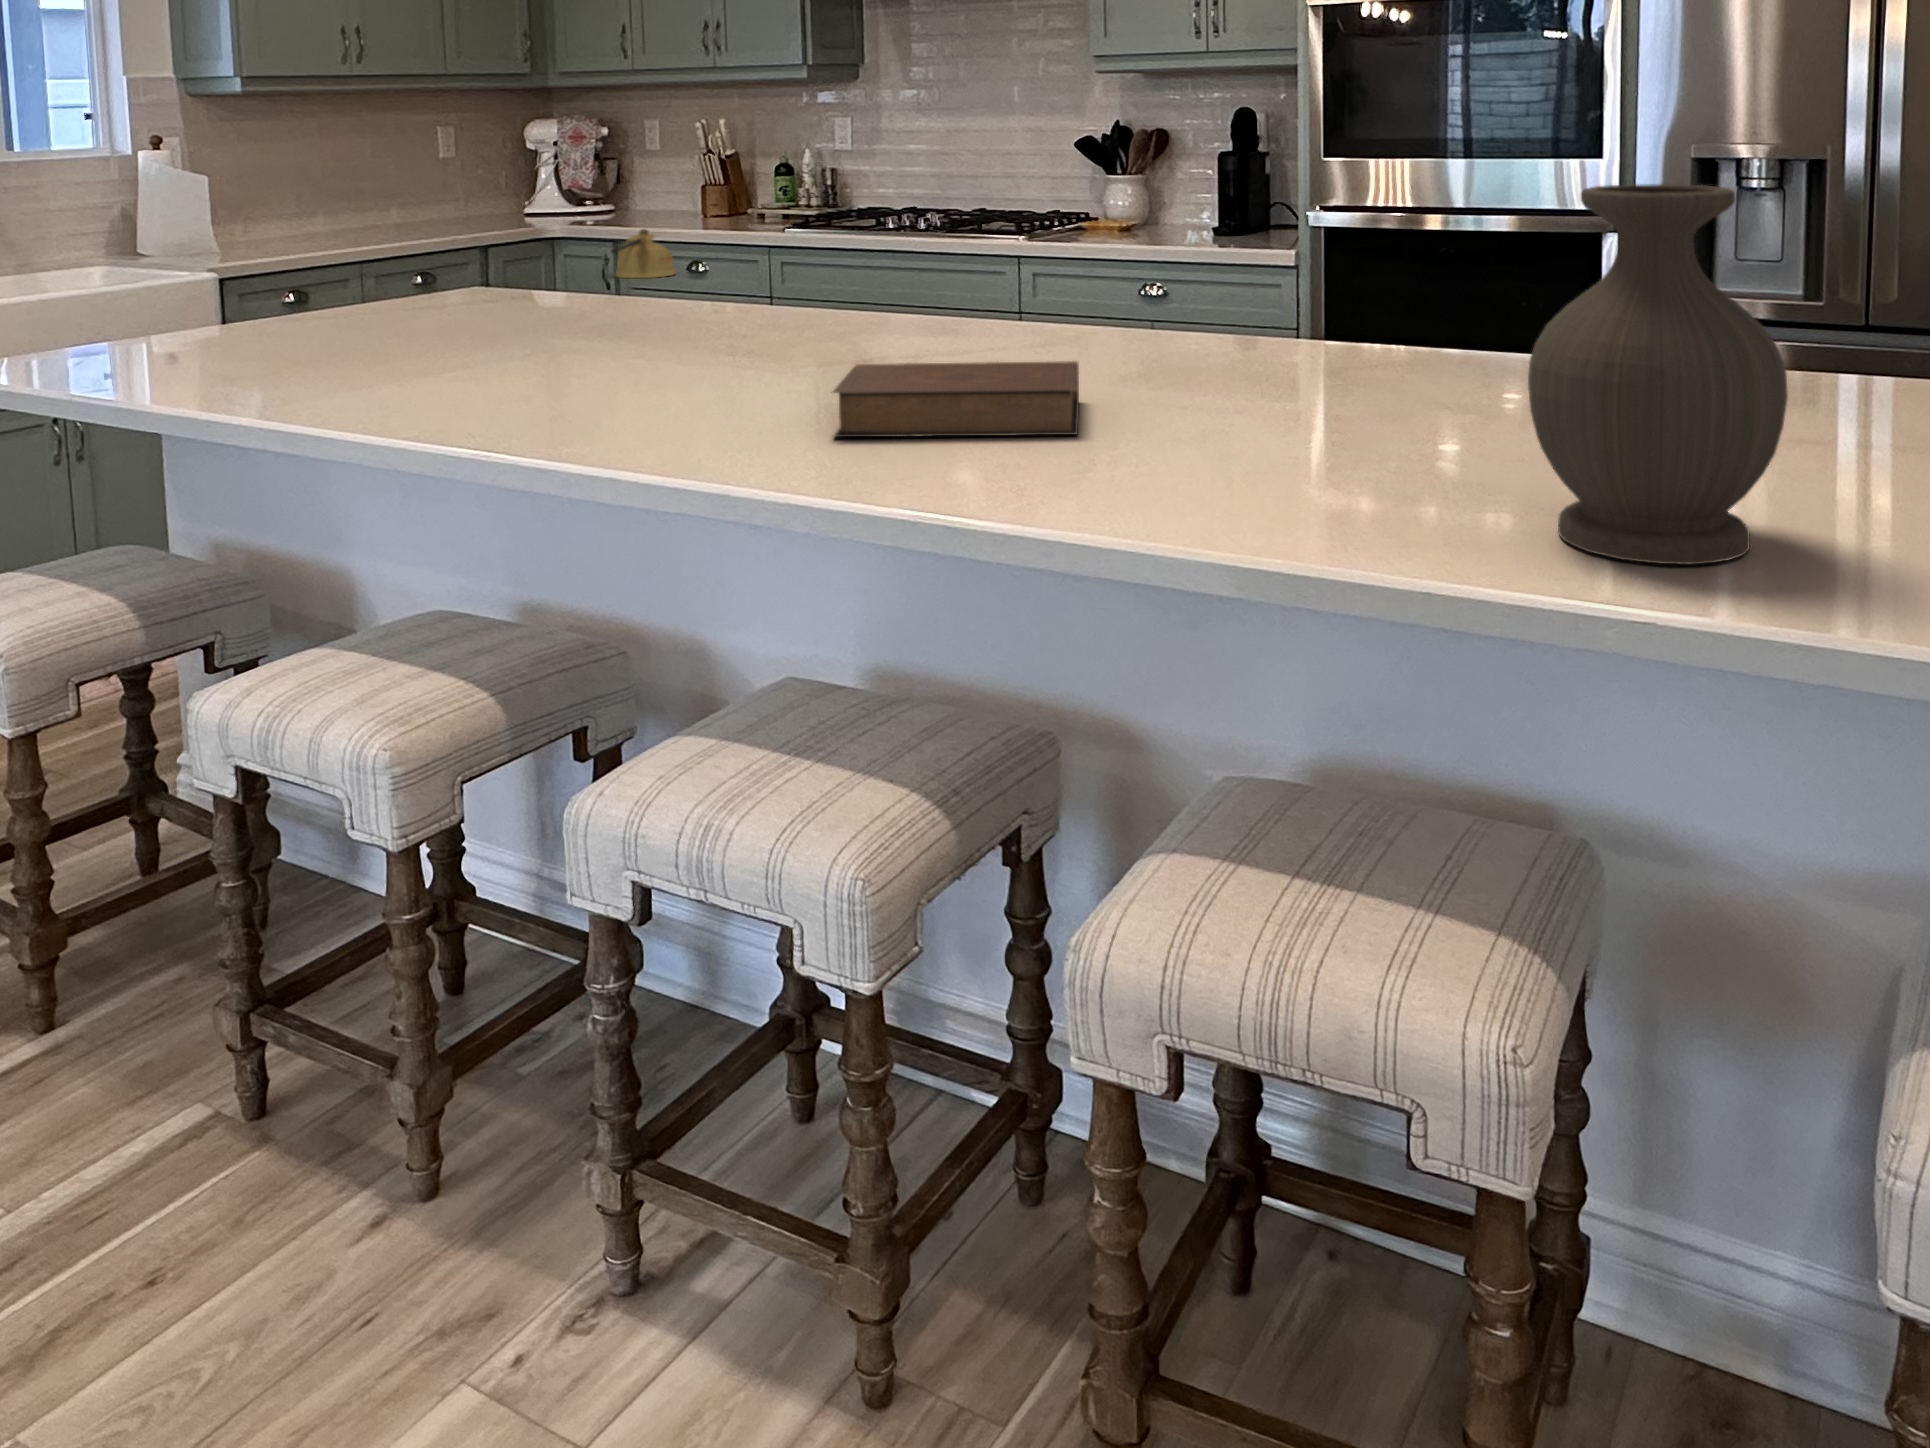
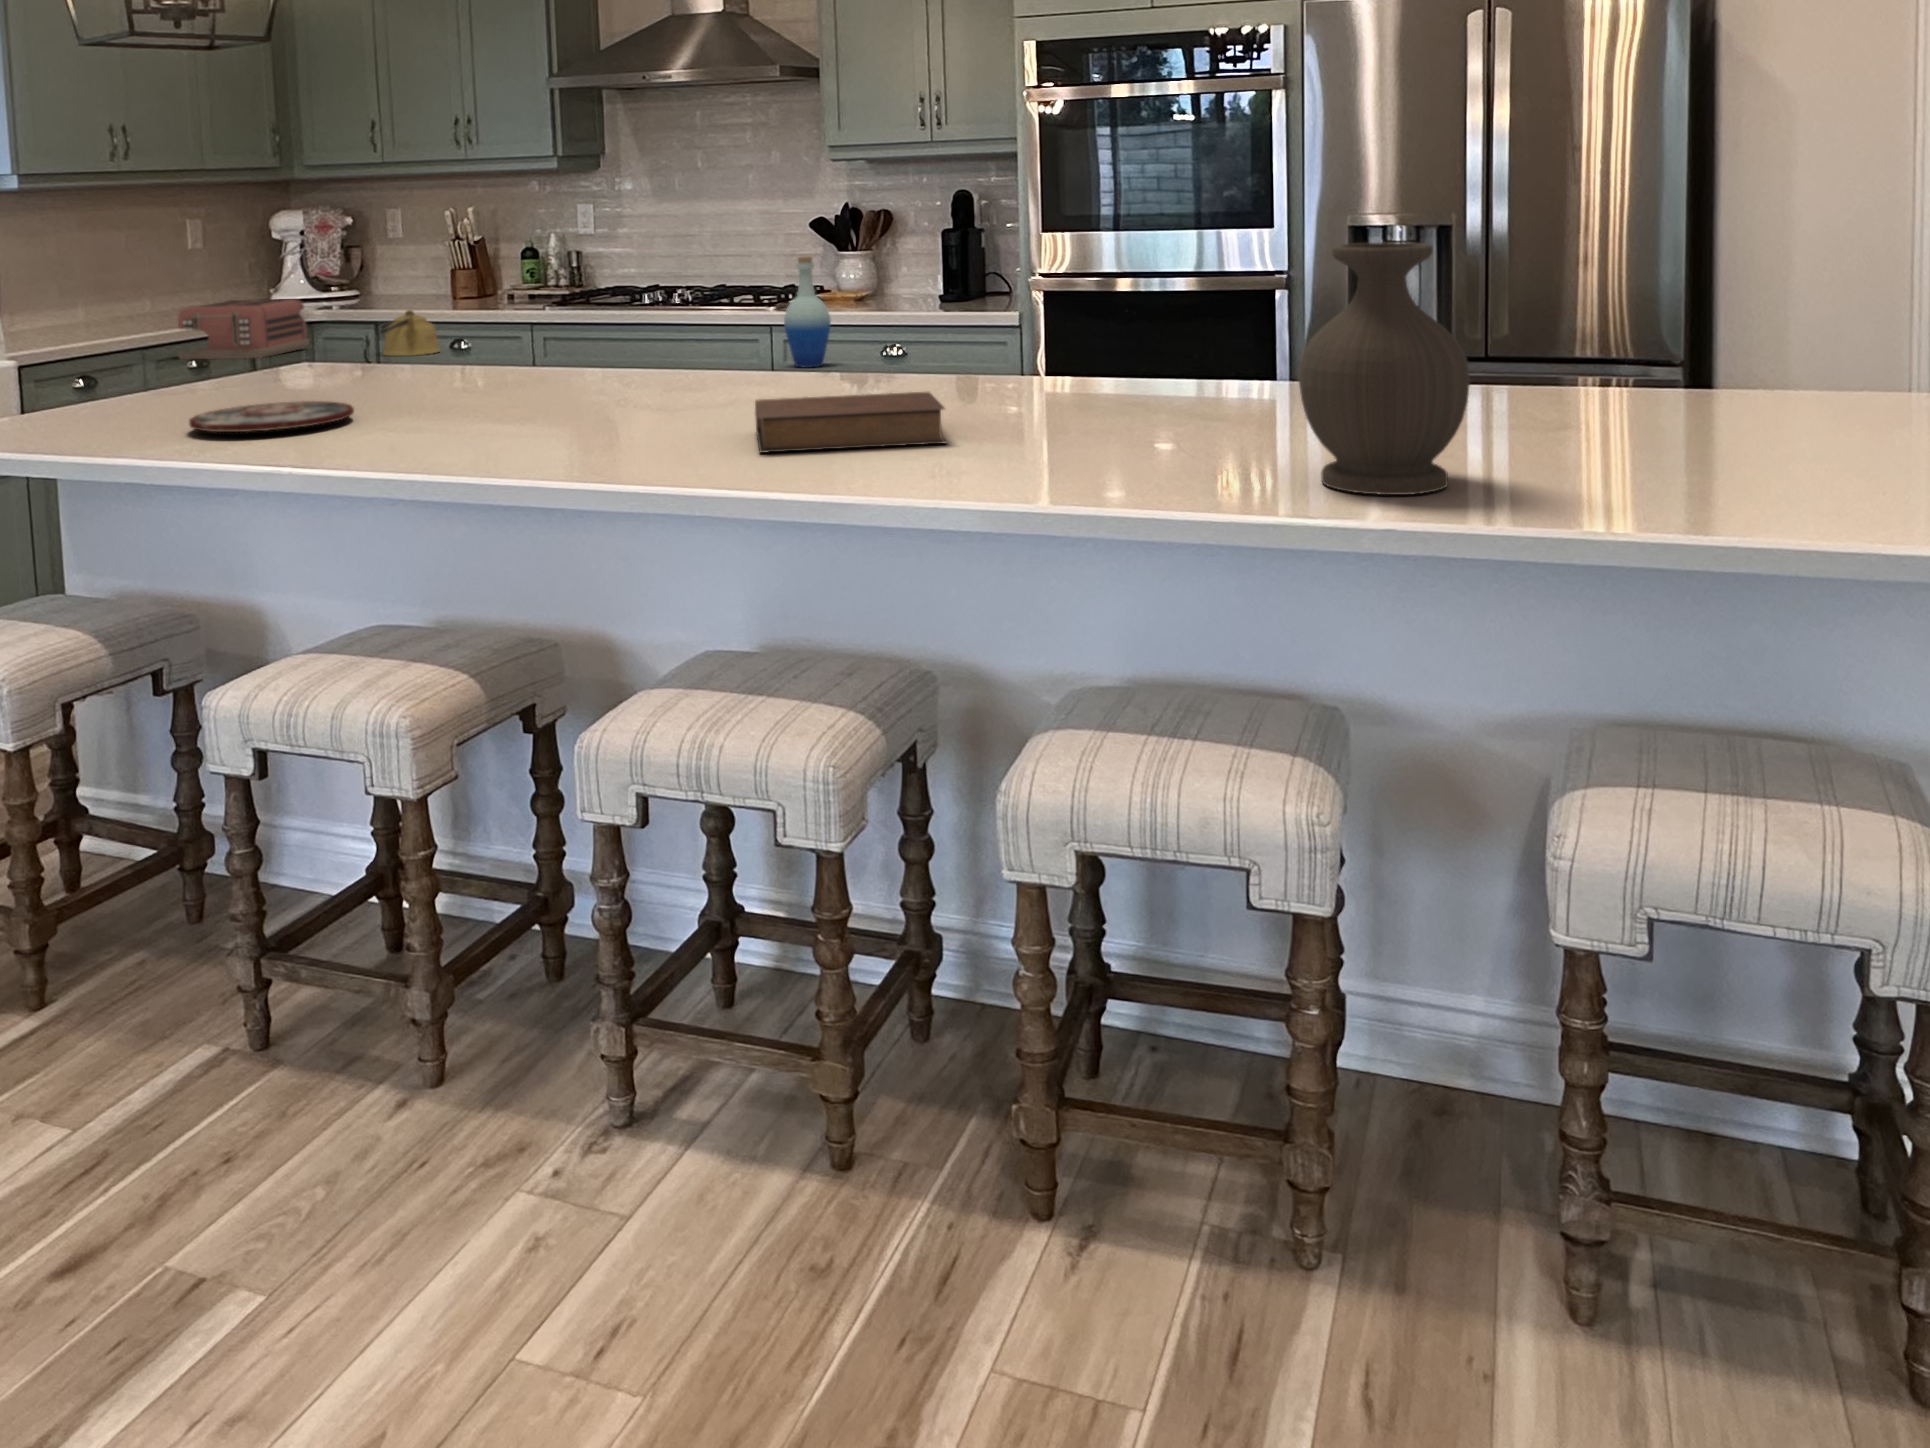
bottle: none [1019,181,1073,308] -> present [784,256,831,368]
toaster: none [412,213,551,276] -> present [178,299,309,359]
plate: none [230,340,427,377] -> present [189,401,354,432]

